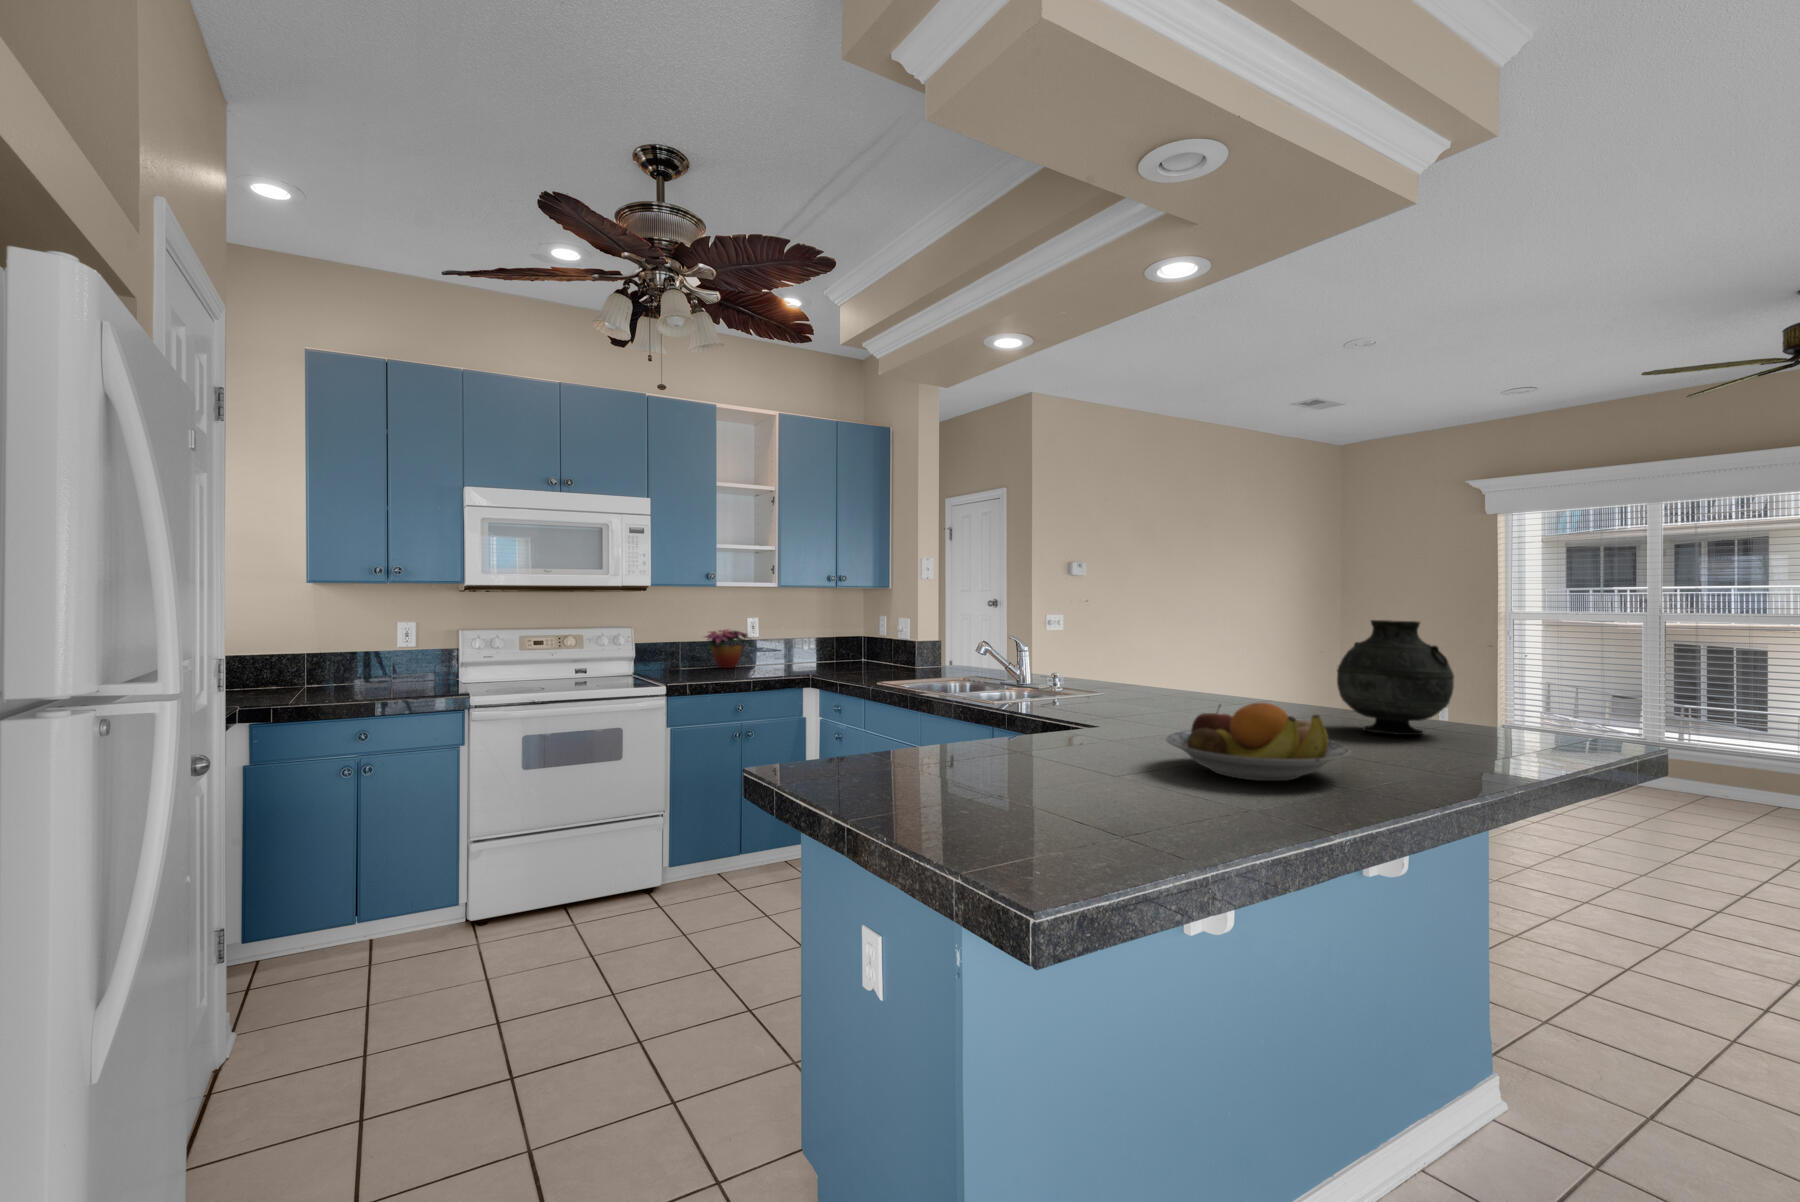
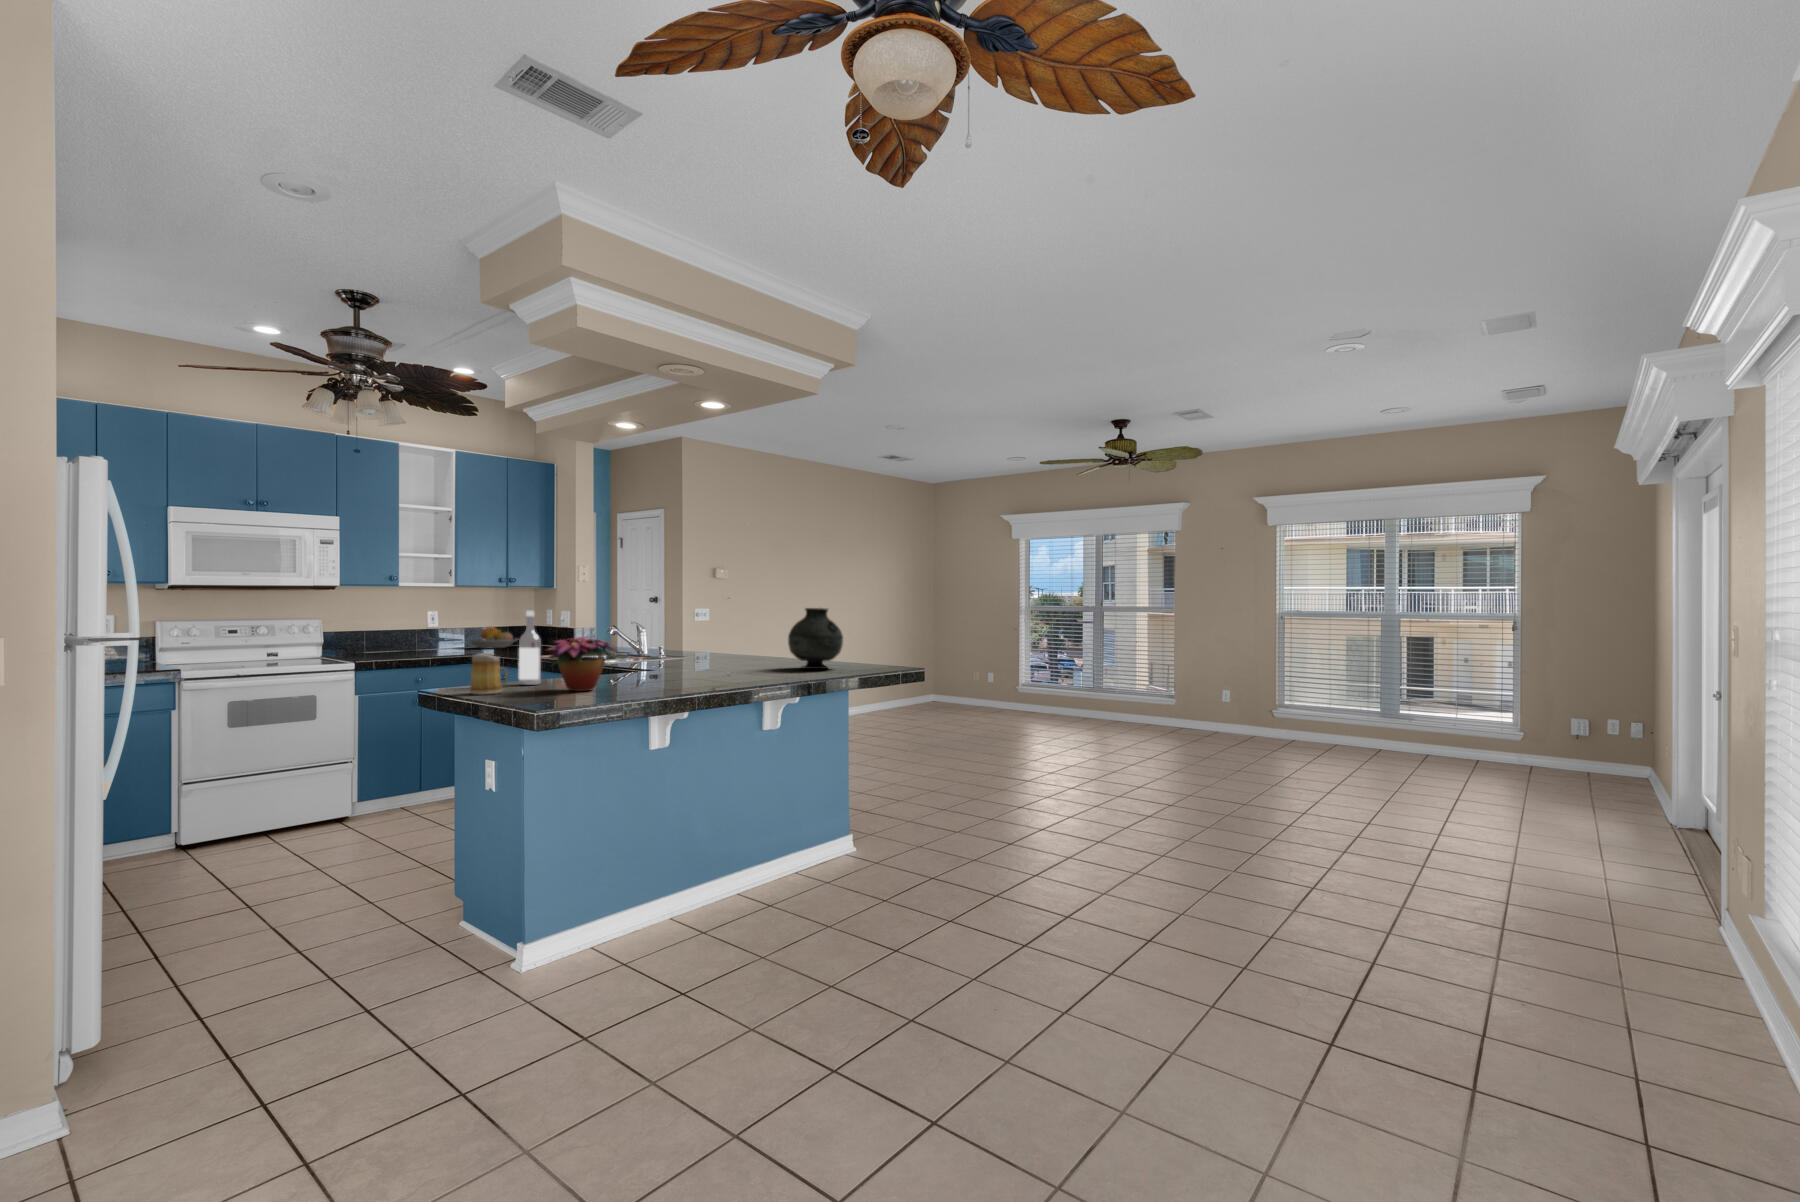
wine bottle: none [904,626,940,762] -> present [519,611,541,685]
flower arrangement: present [705,630,750,668] -> present [549,637,616,691]
fruit bowl: present [1166,703,1350,781] -> present [469,627,517,649]
mug: none [832,711,900,794] -> present [470,653,508,695]

